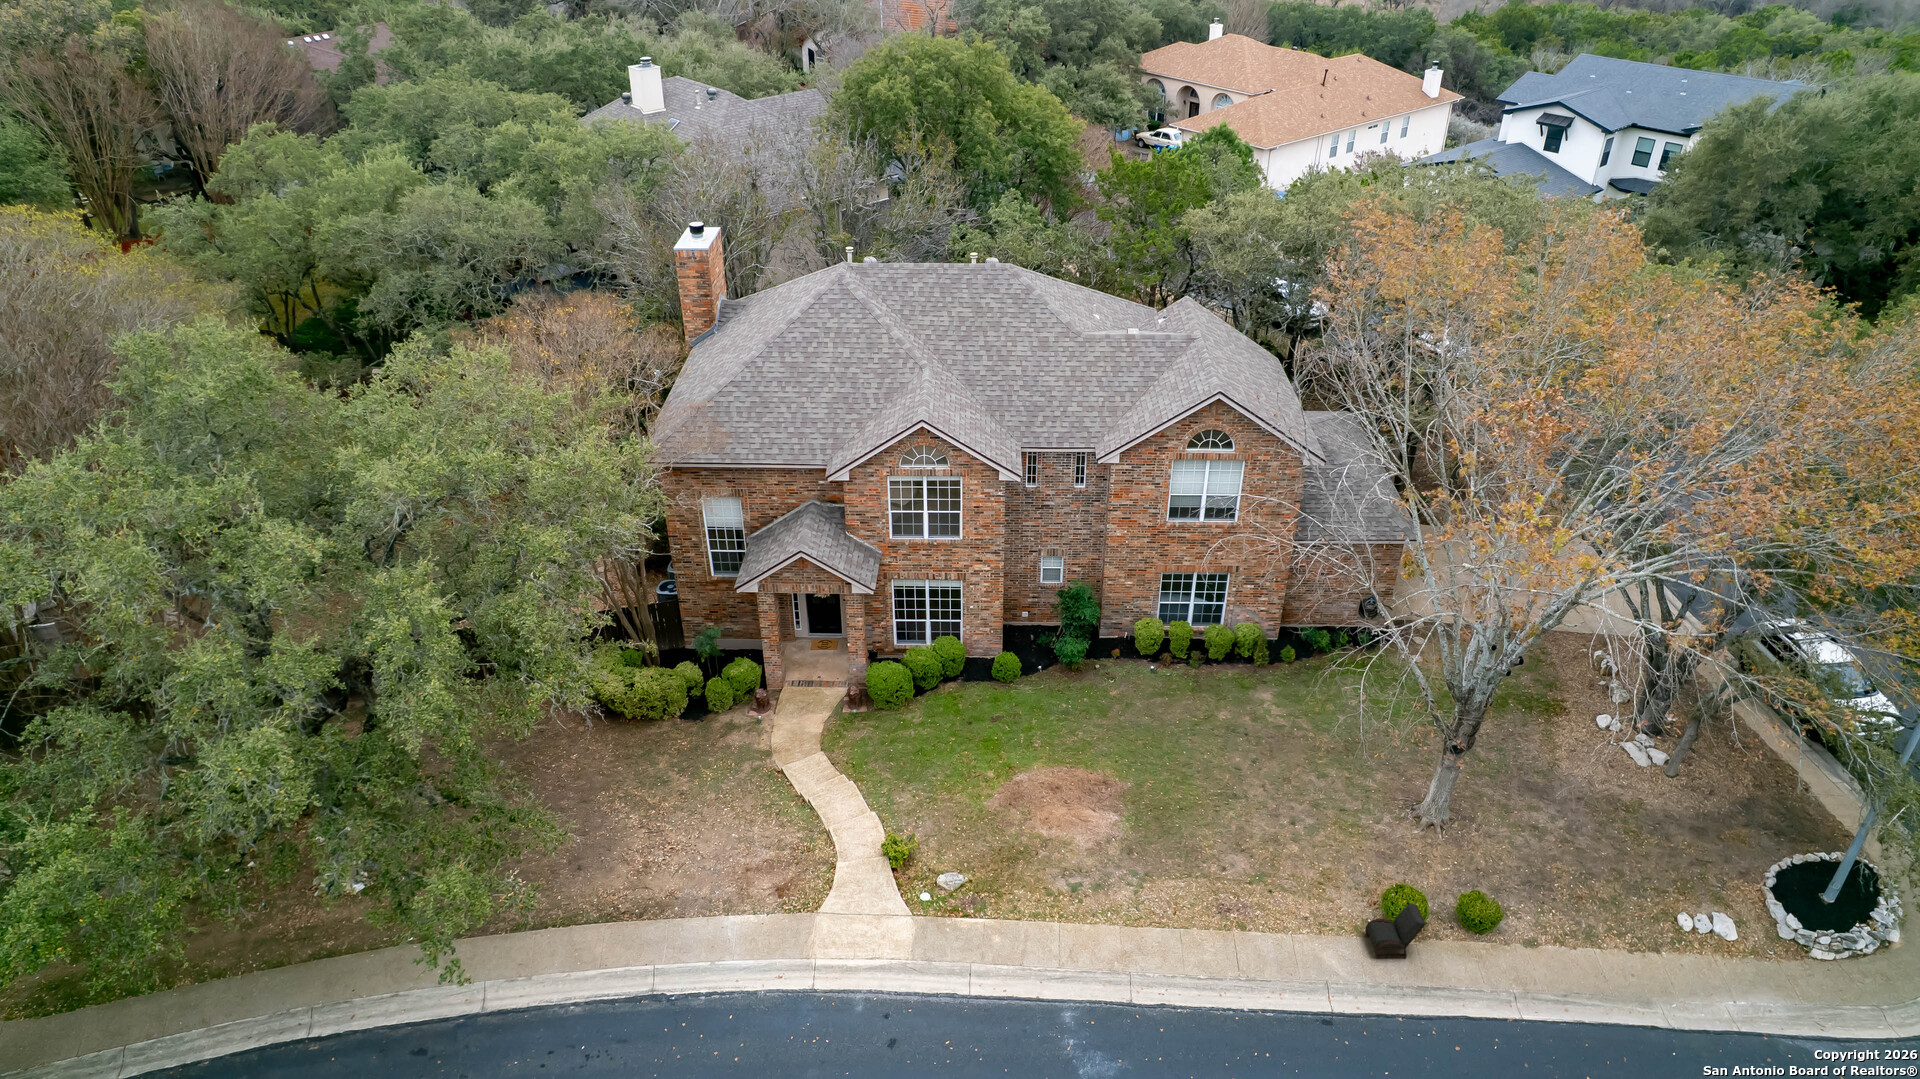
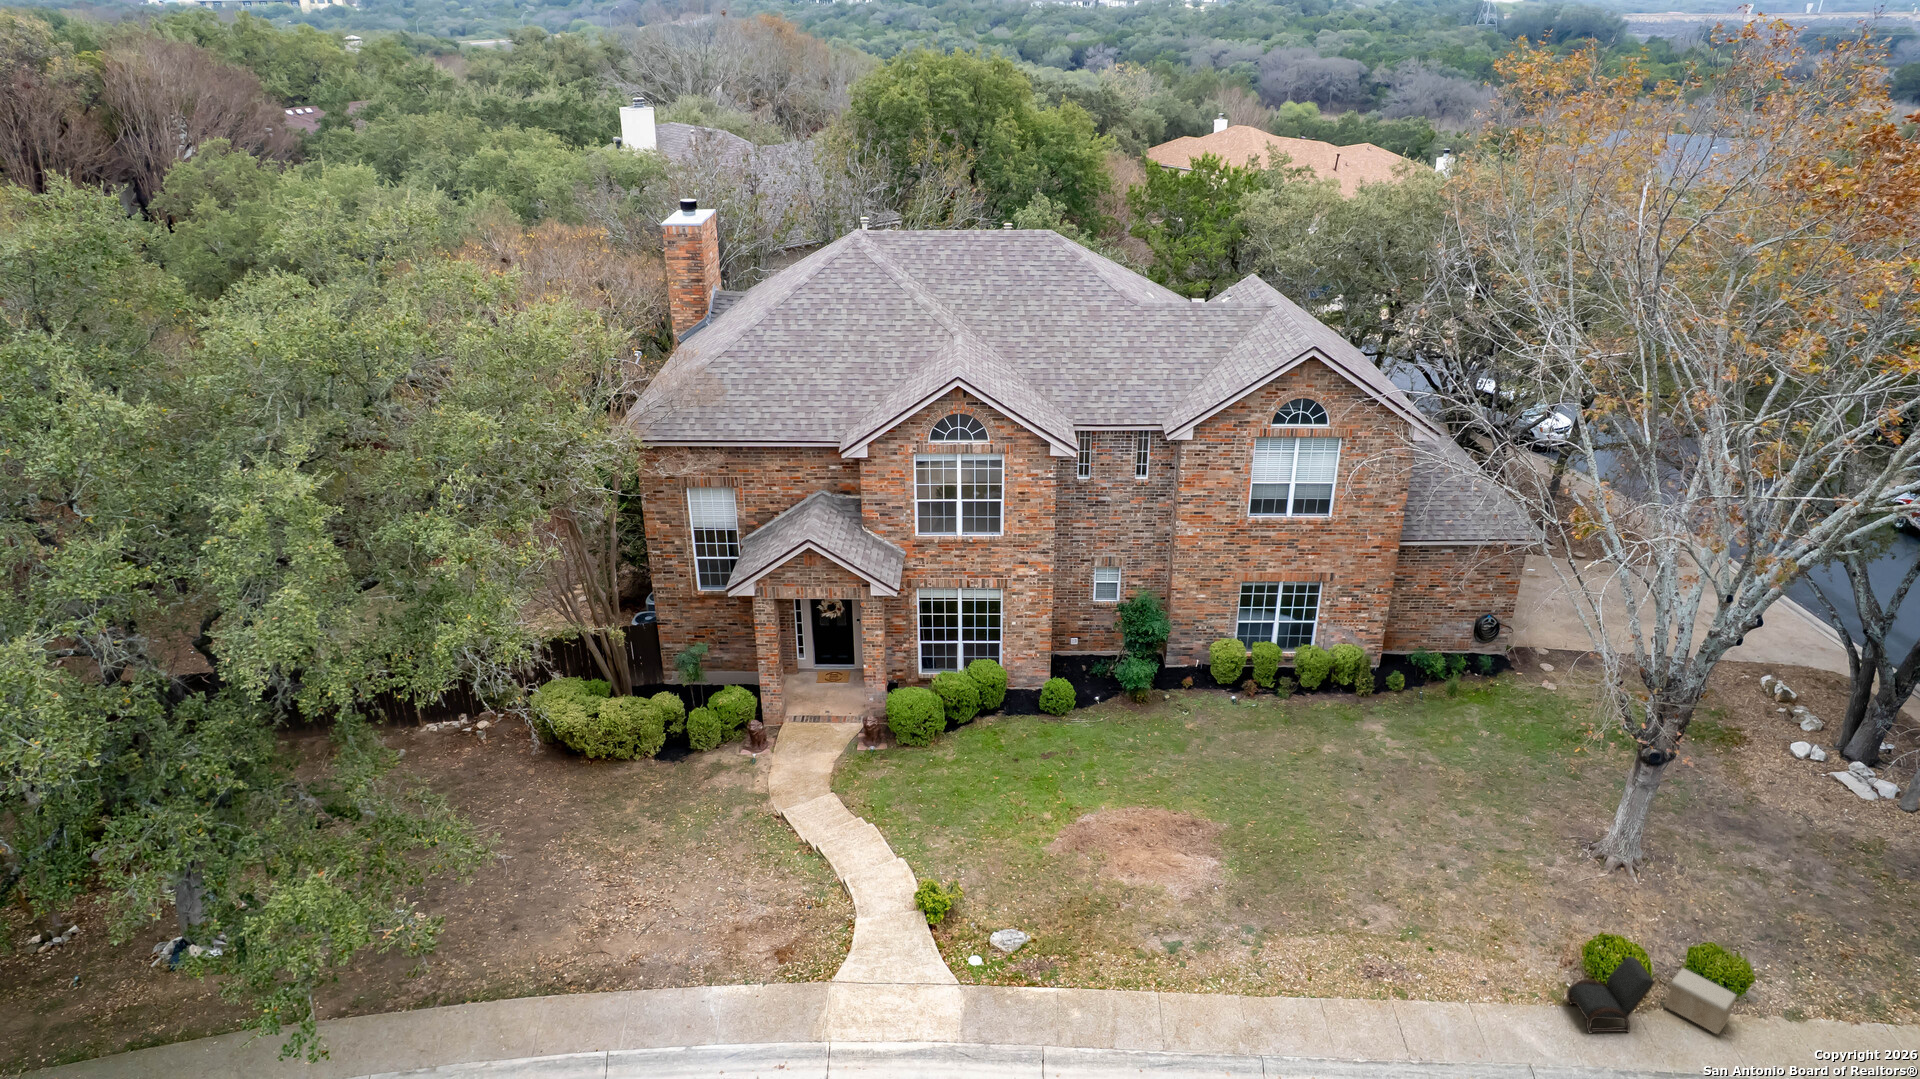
storage bench: none [1437,911,1487,961] -> present [1665,968,1736,1034]

